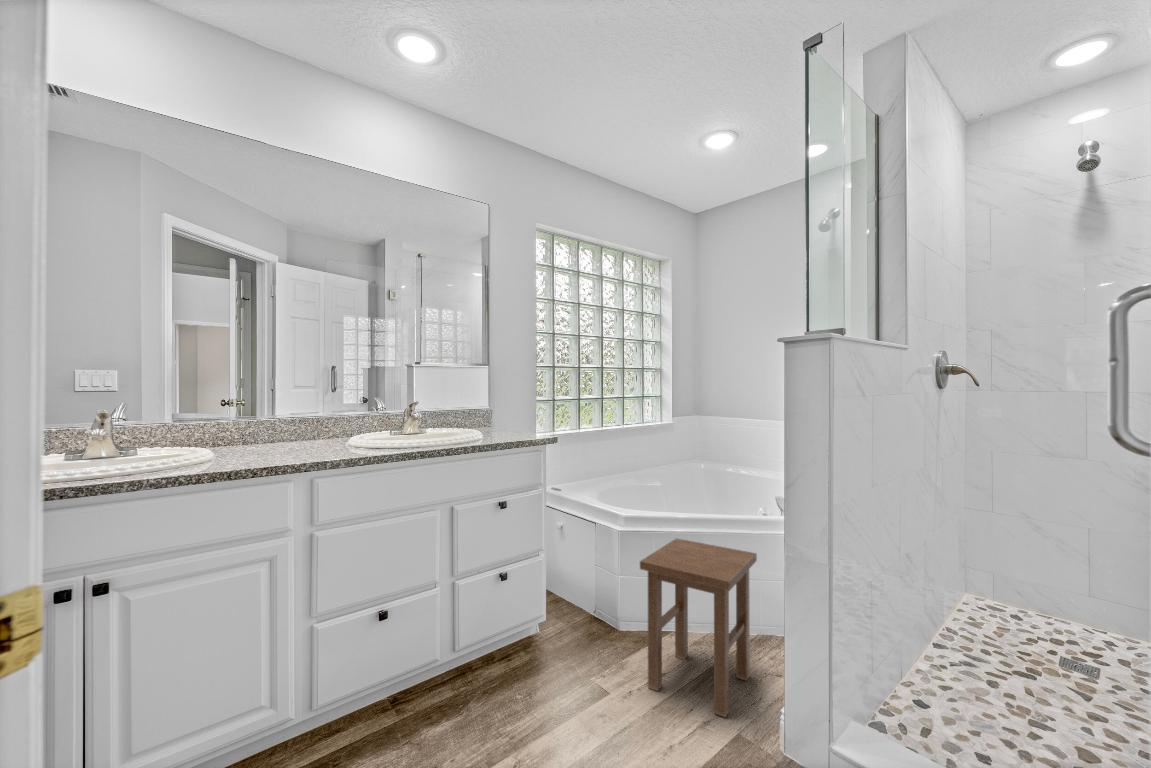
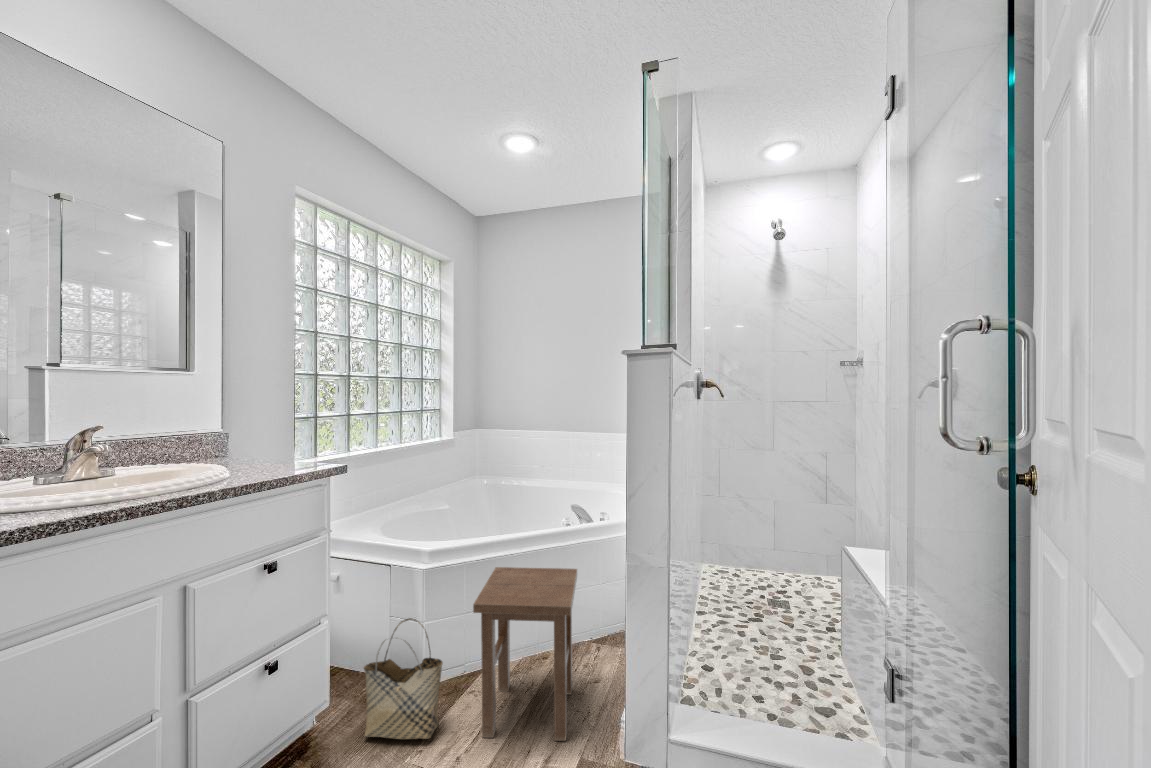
woven basket: none [555,566,618,673] -> present [364,618,443,739]

